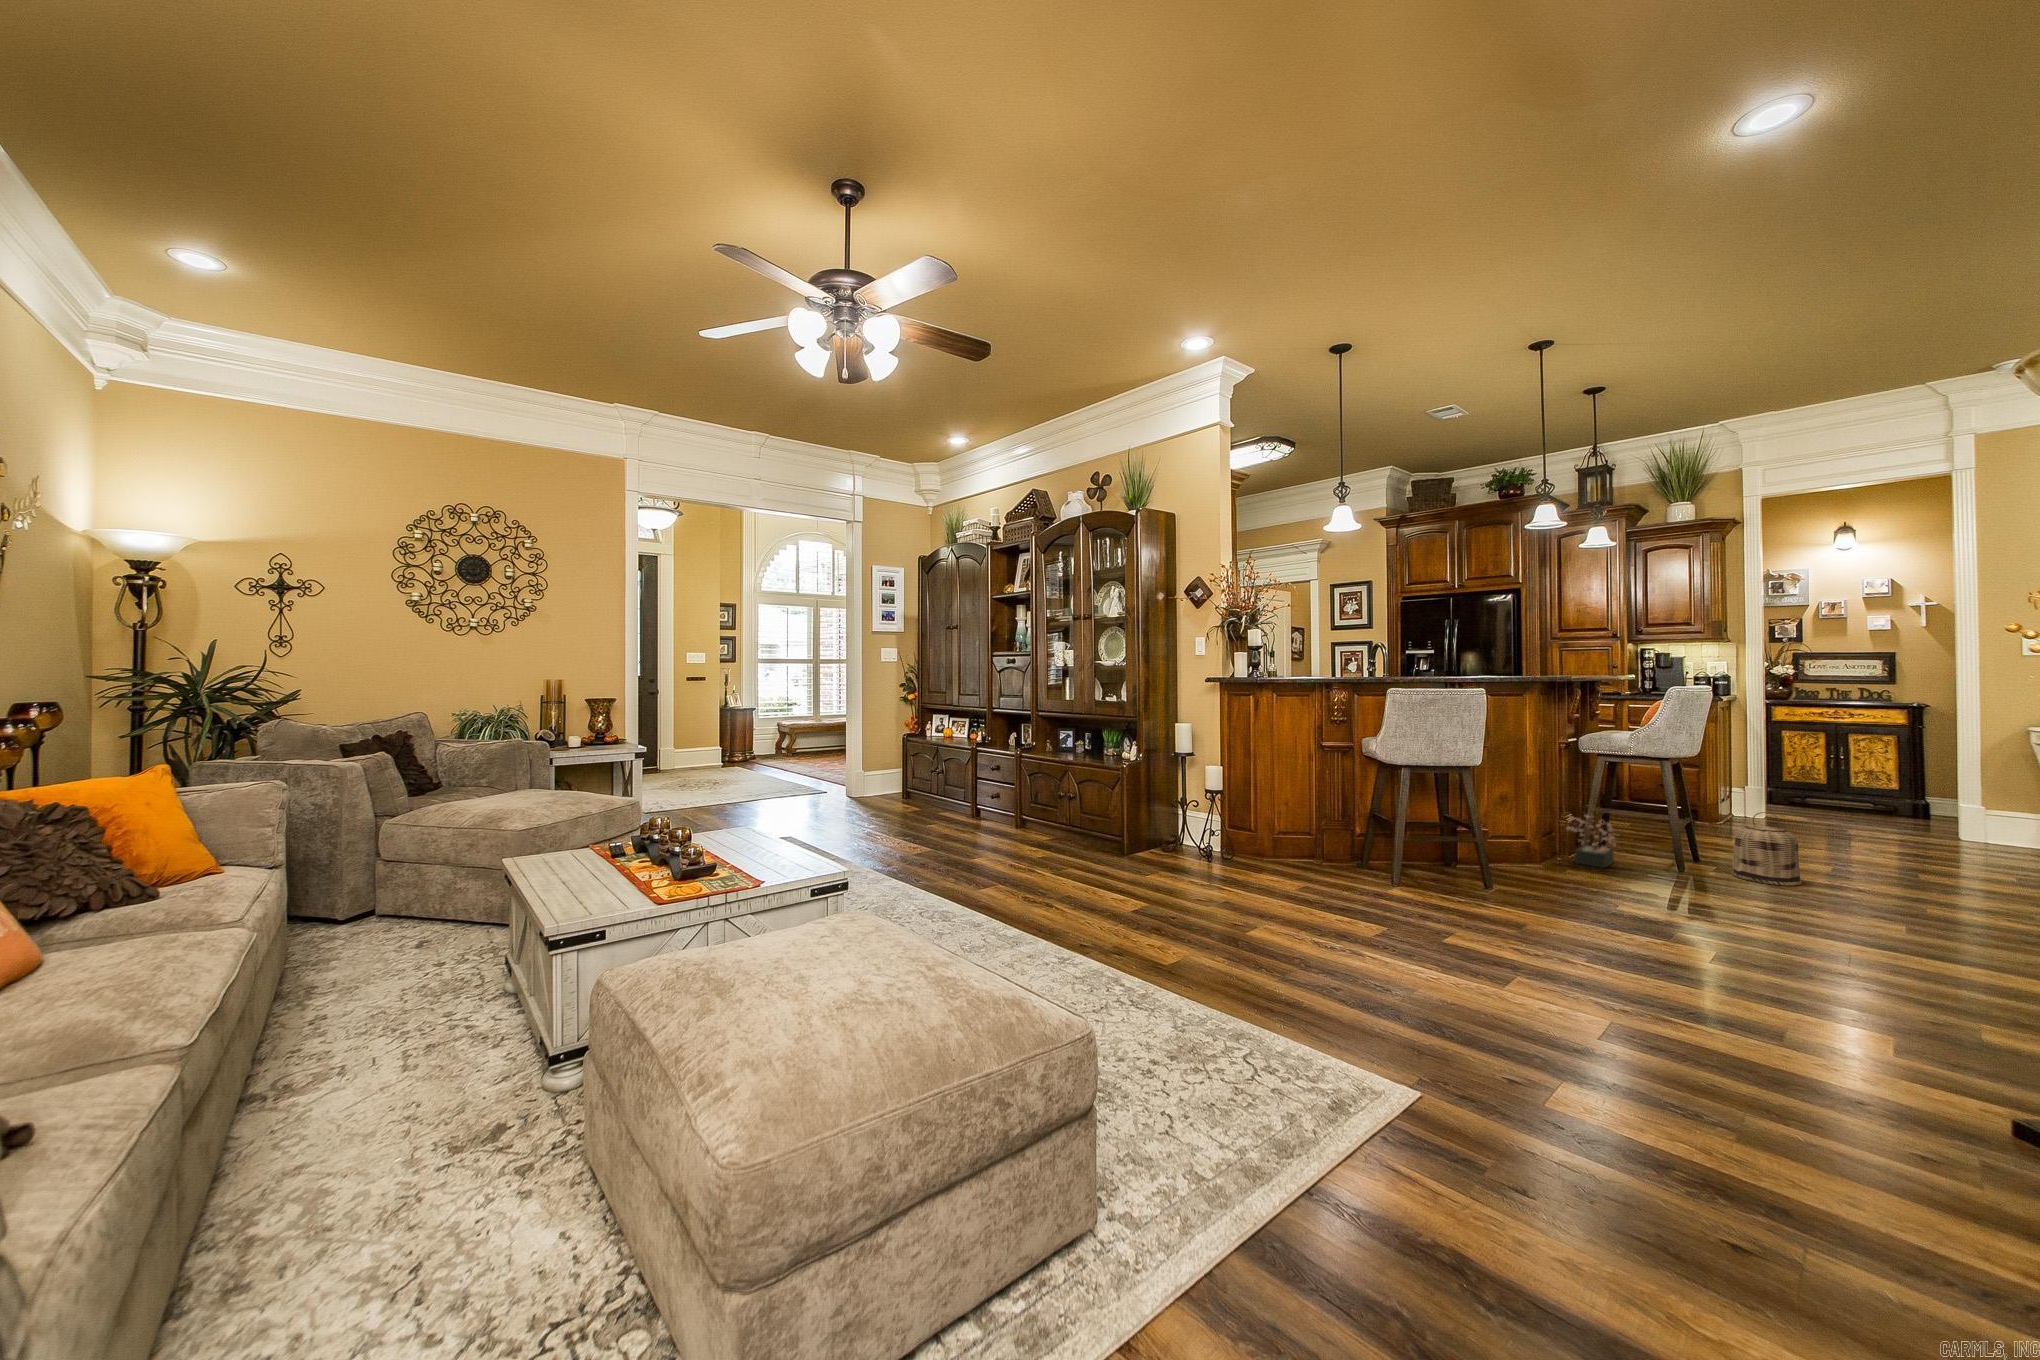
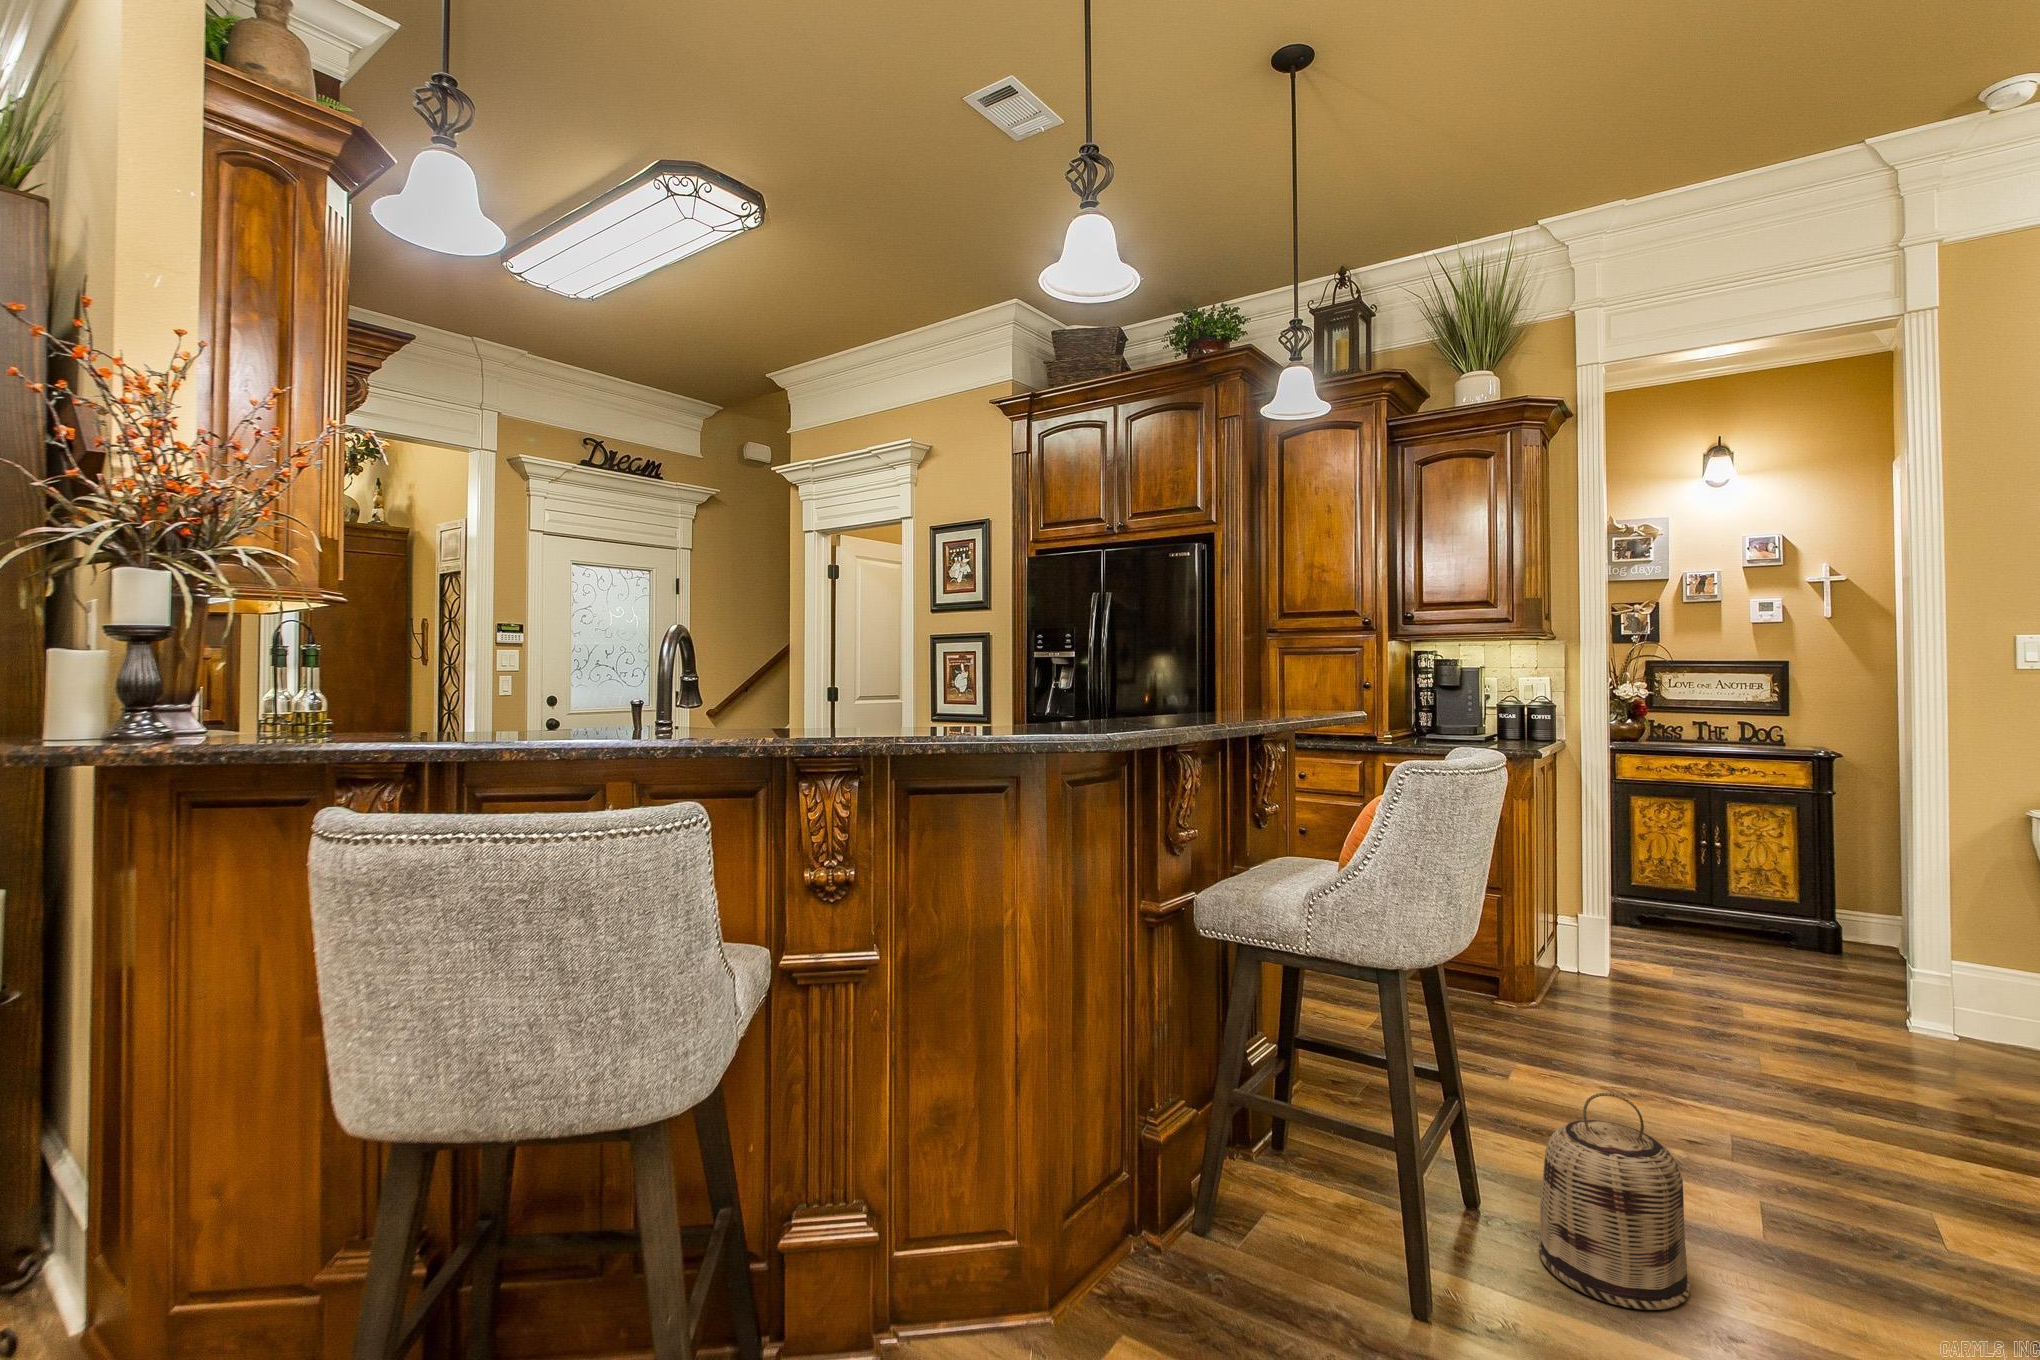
decorative plant: present [1567,815,1616,868] -> none [1164,1097,1288,1256]

